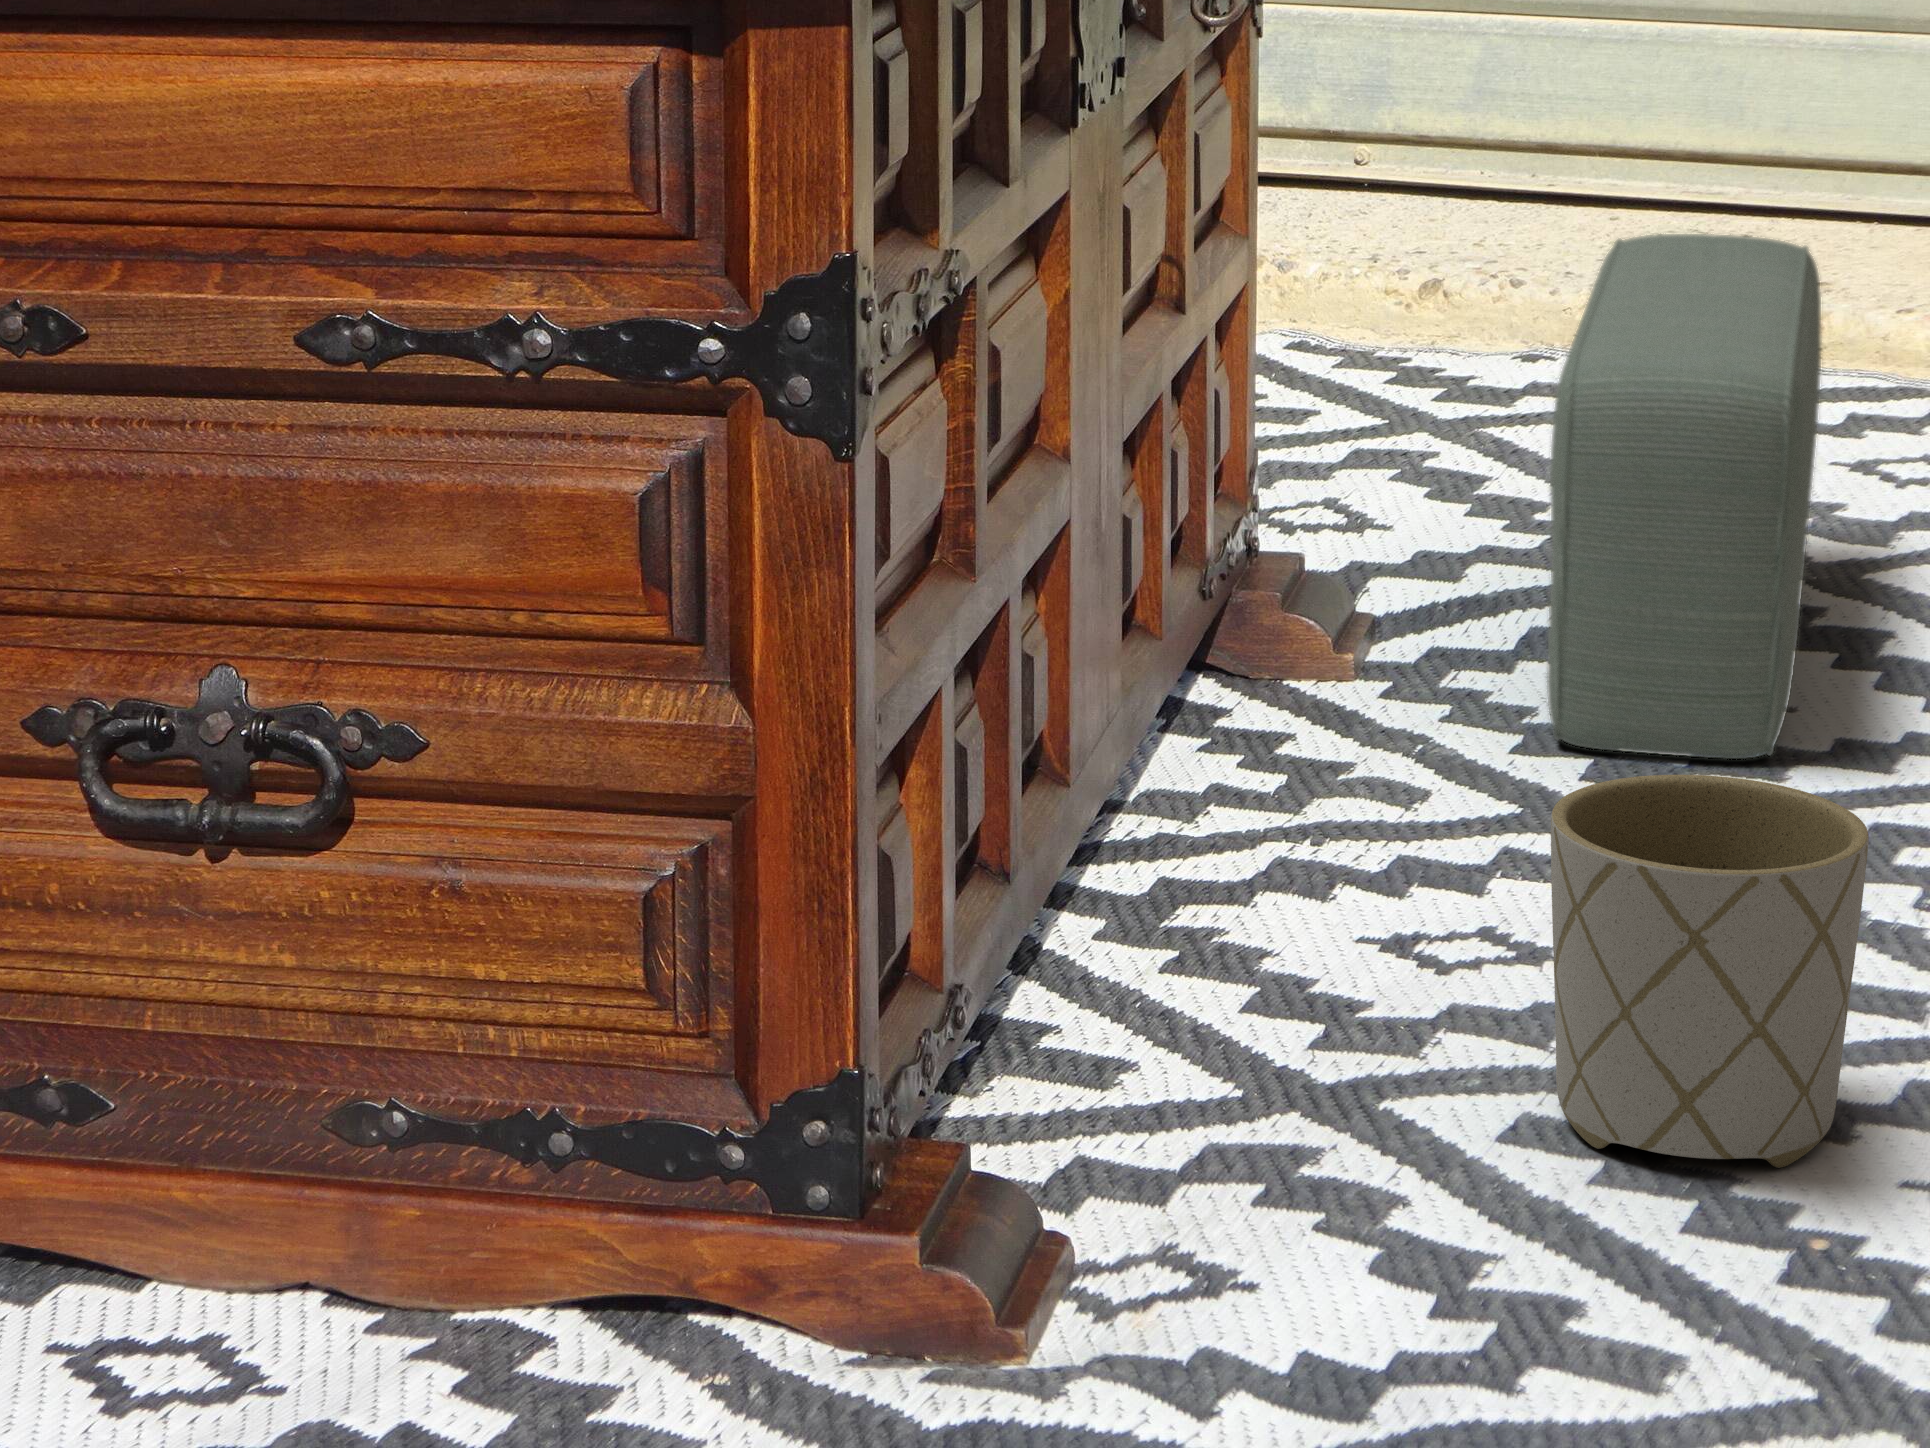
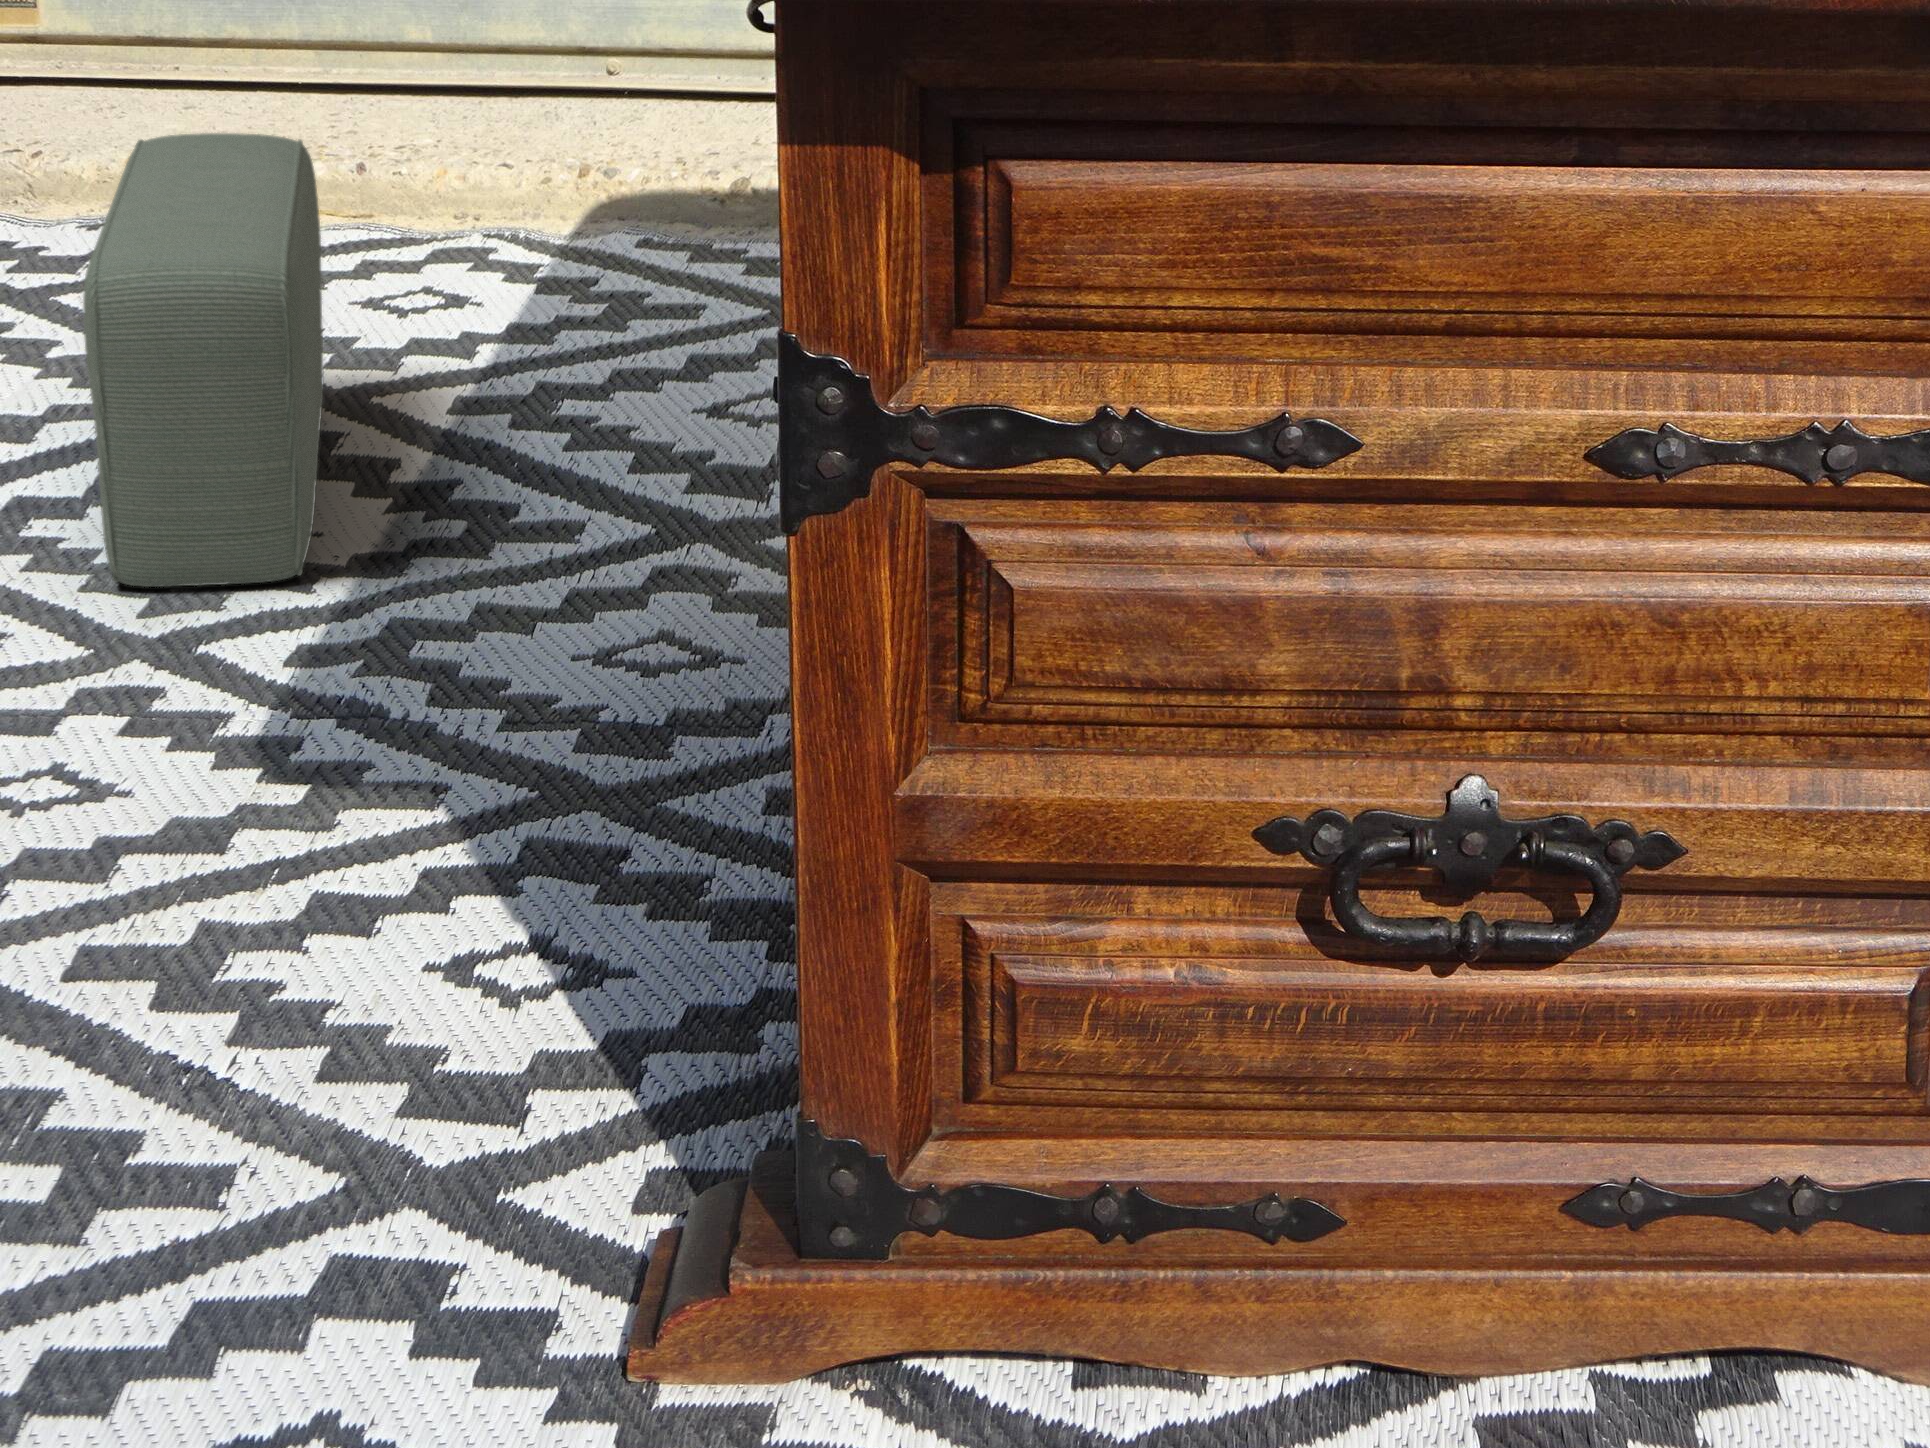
planter: present [1551,775,1869,1168] -> none [82,636,361,973]

